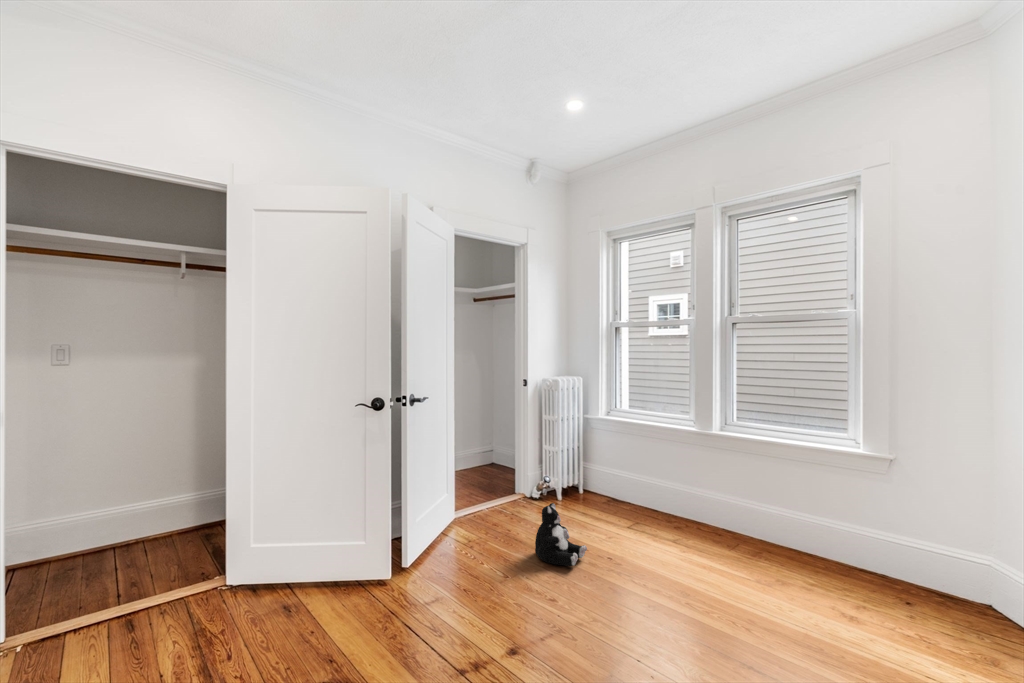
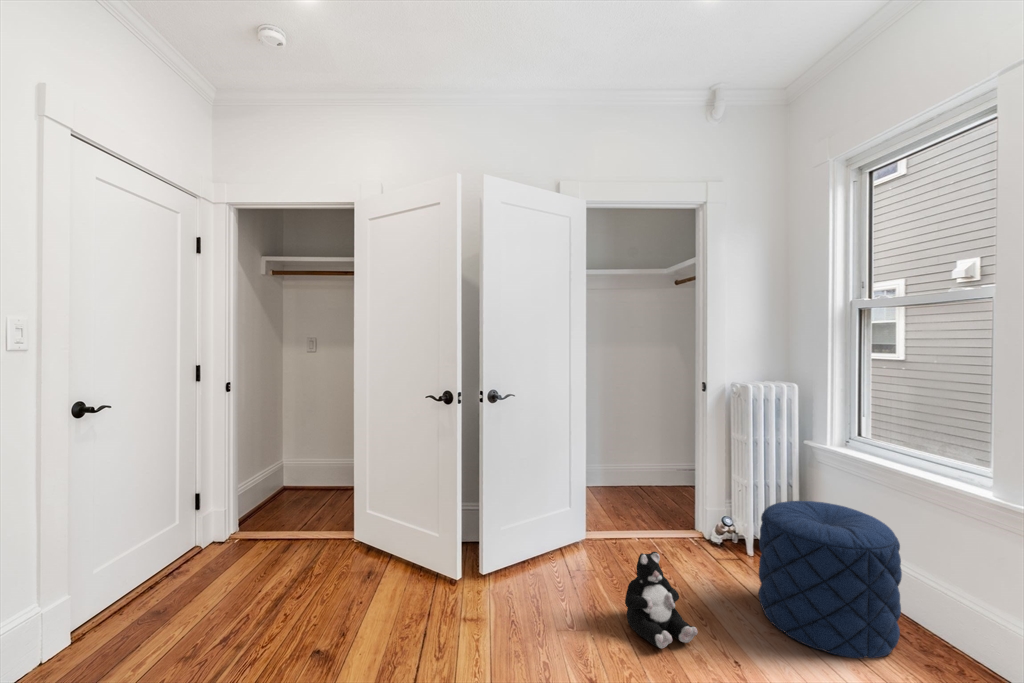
pouf: none [590,451,664,537] -> present [759,501,902,658]

